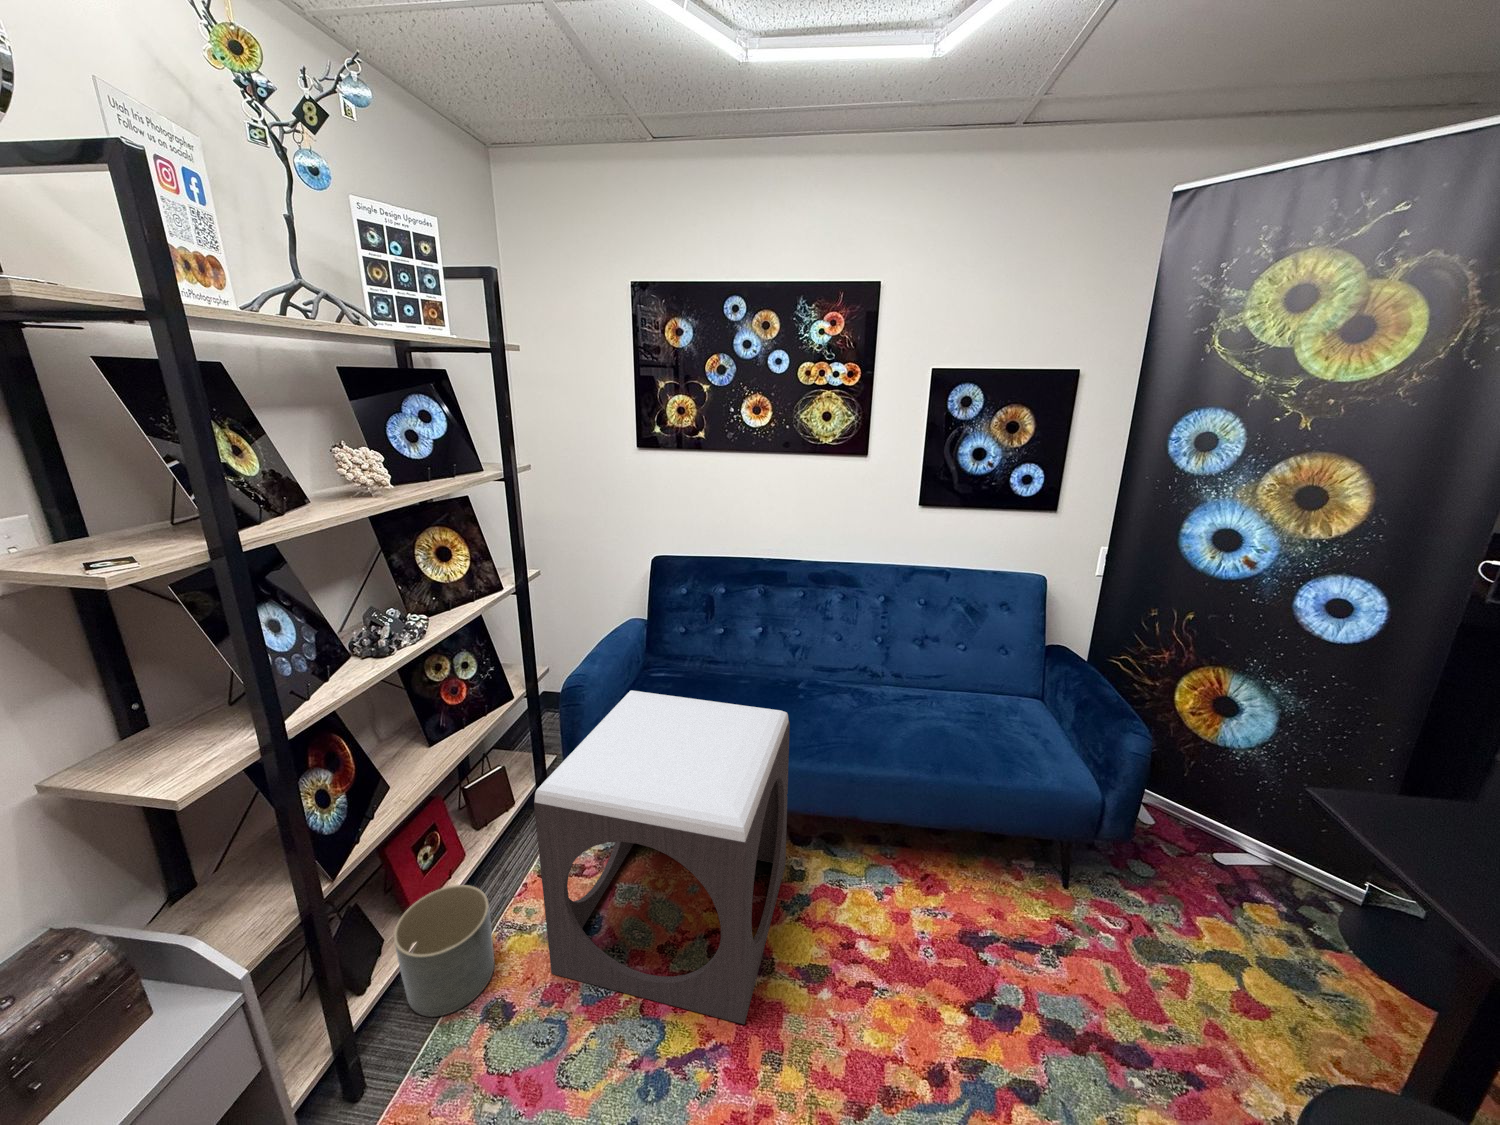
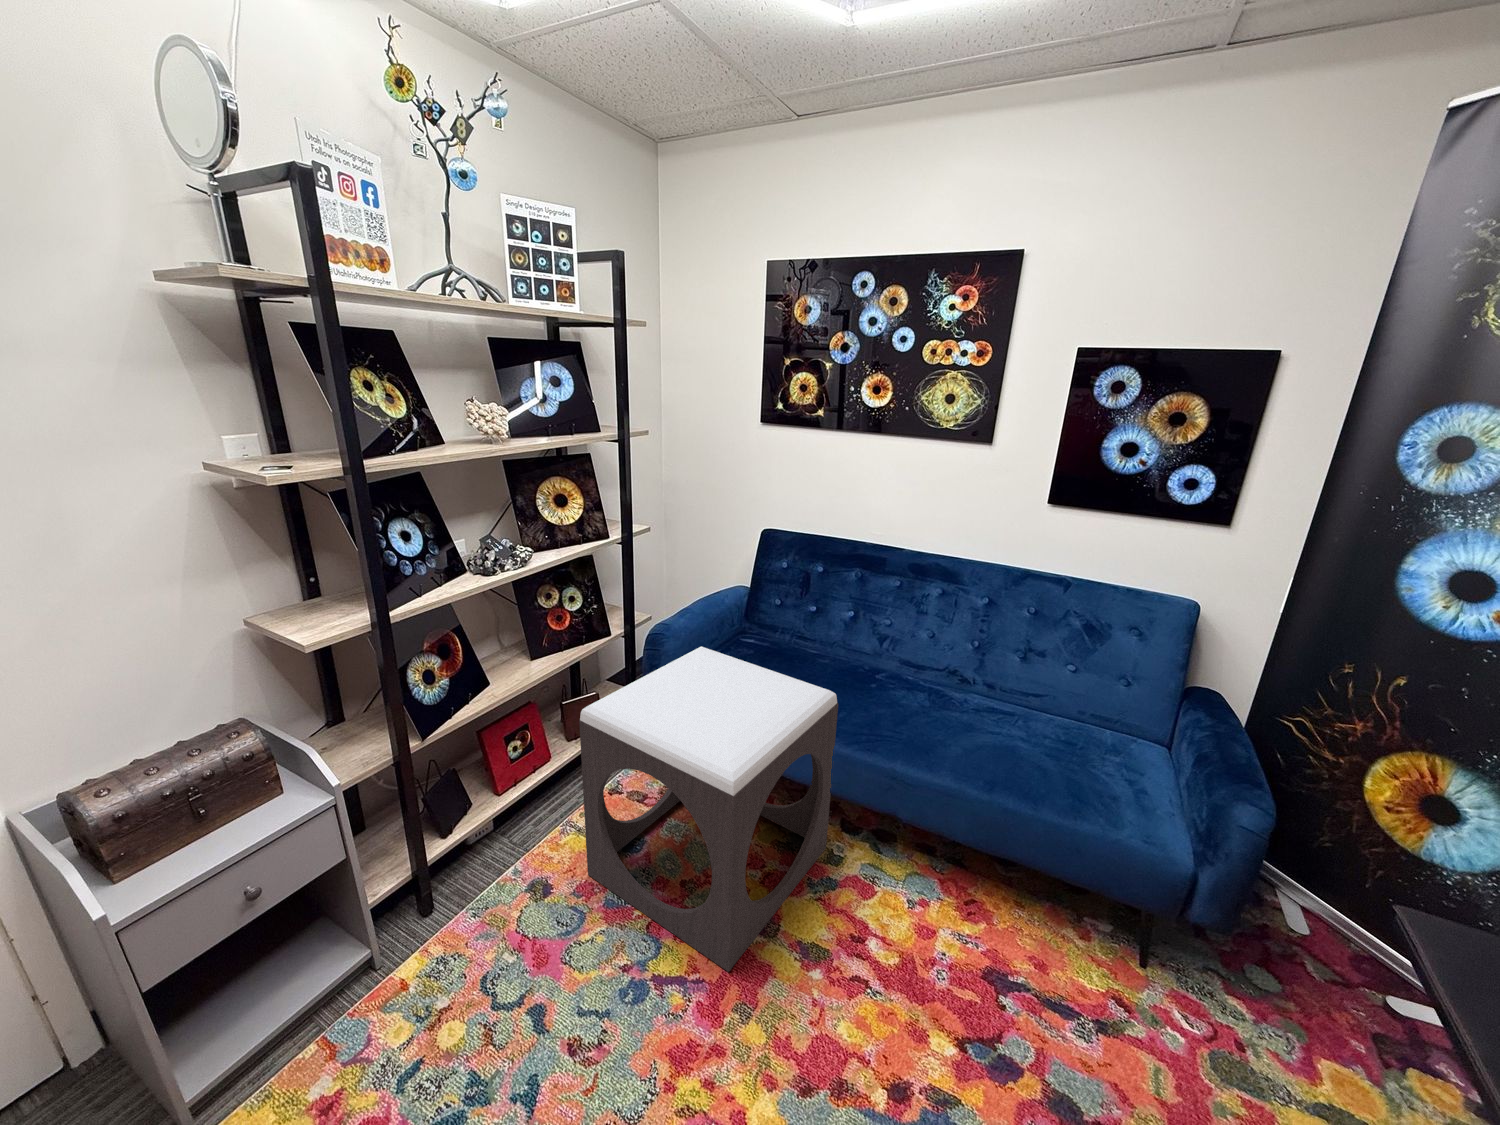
planter: present [394,885,494,1017] -> none [472,779,550,879]

